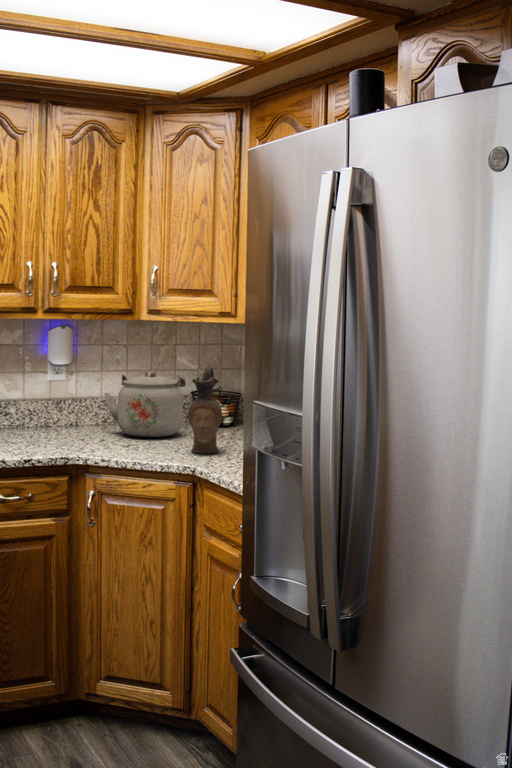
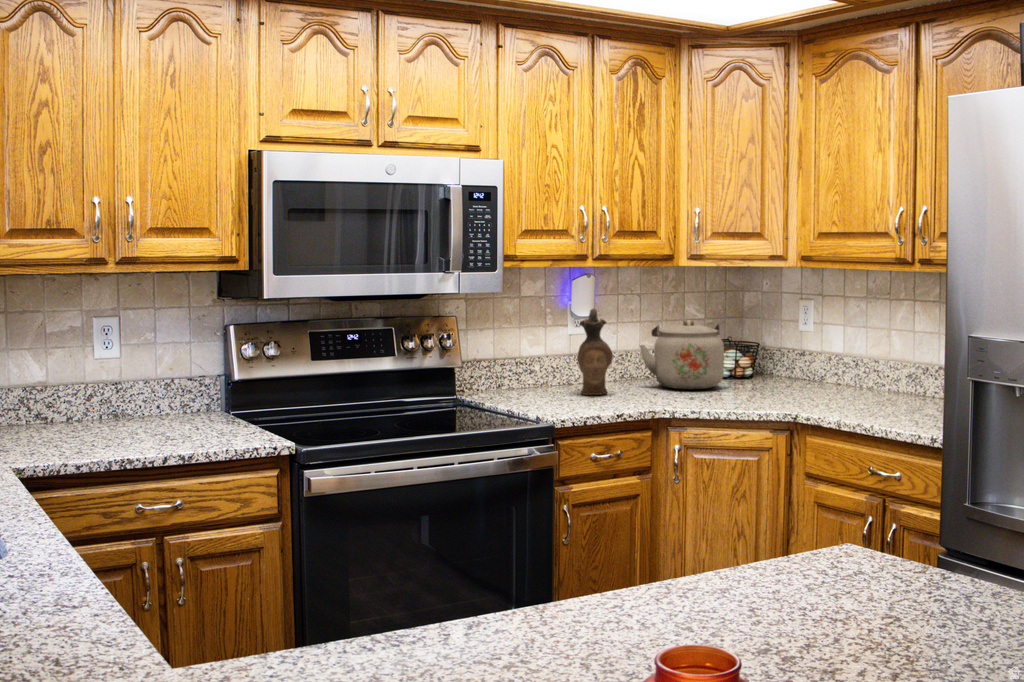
ceramic pitcher: present [188,366,222,453] -> present [578,308,613,395]

